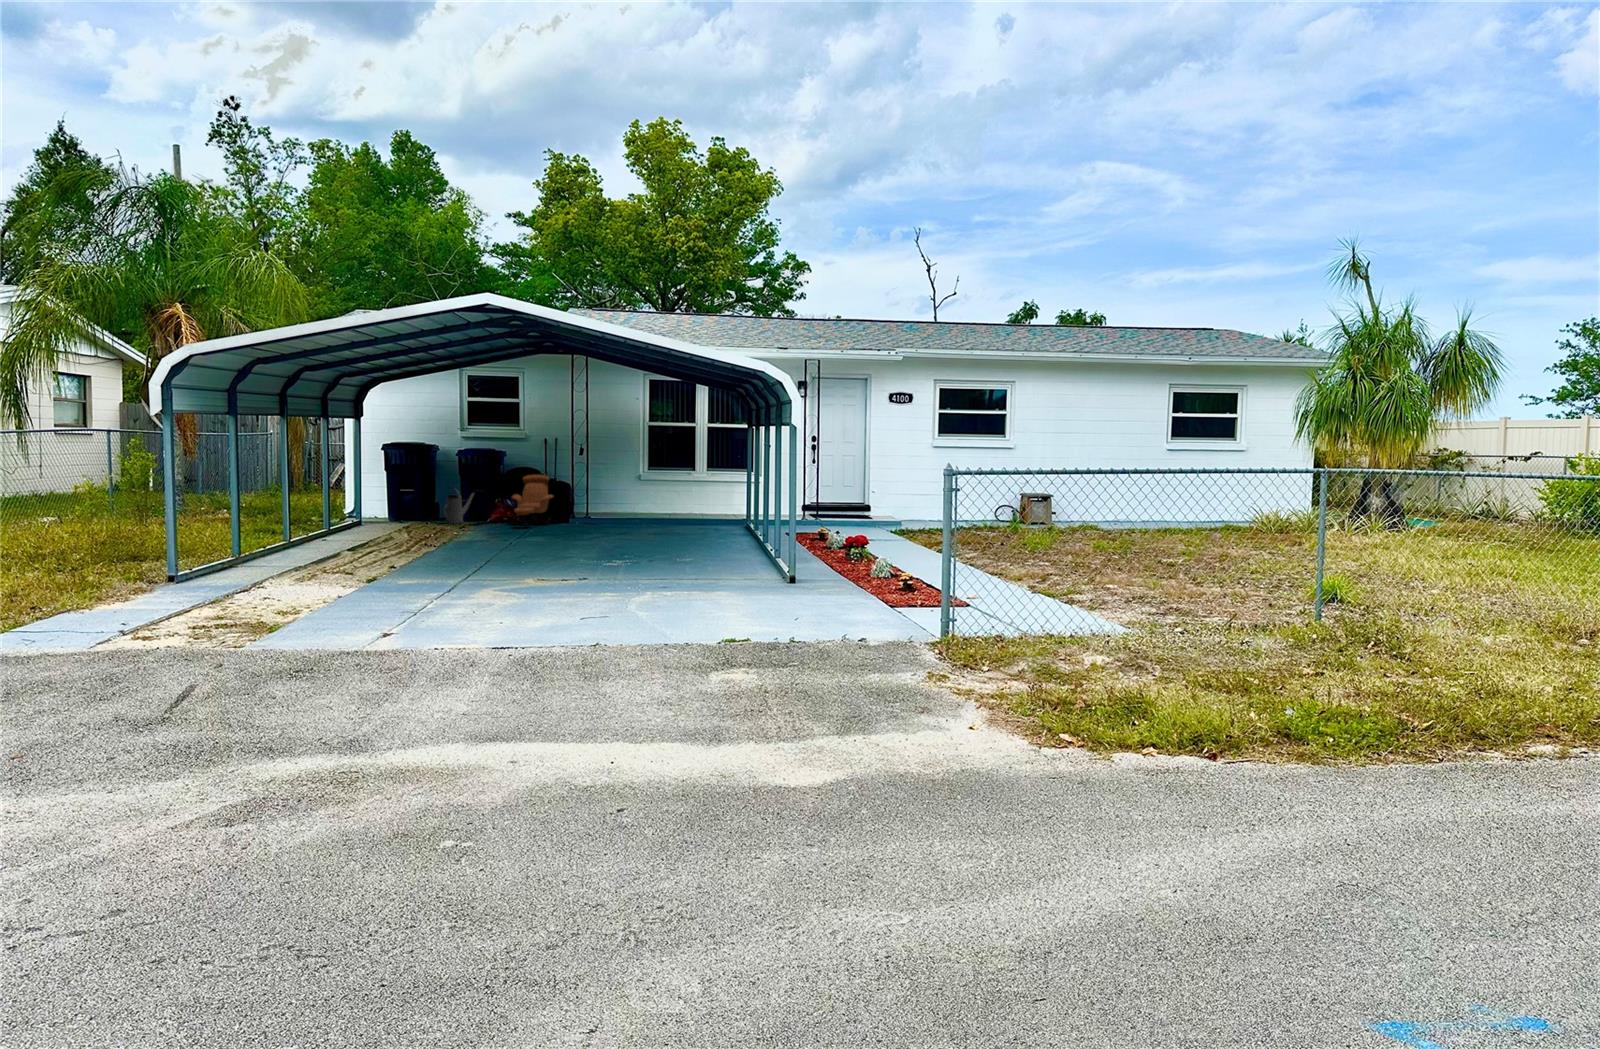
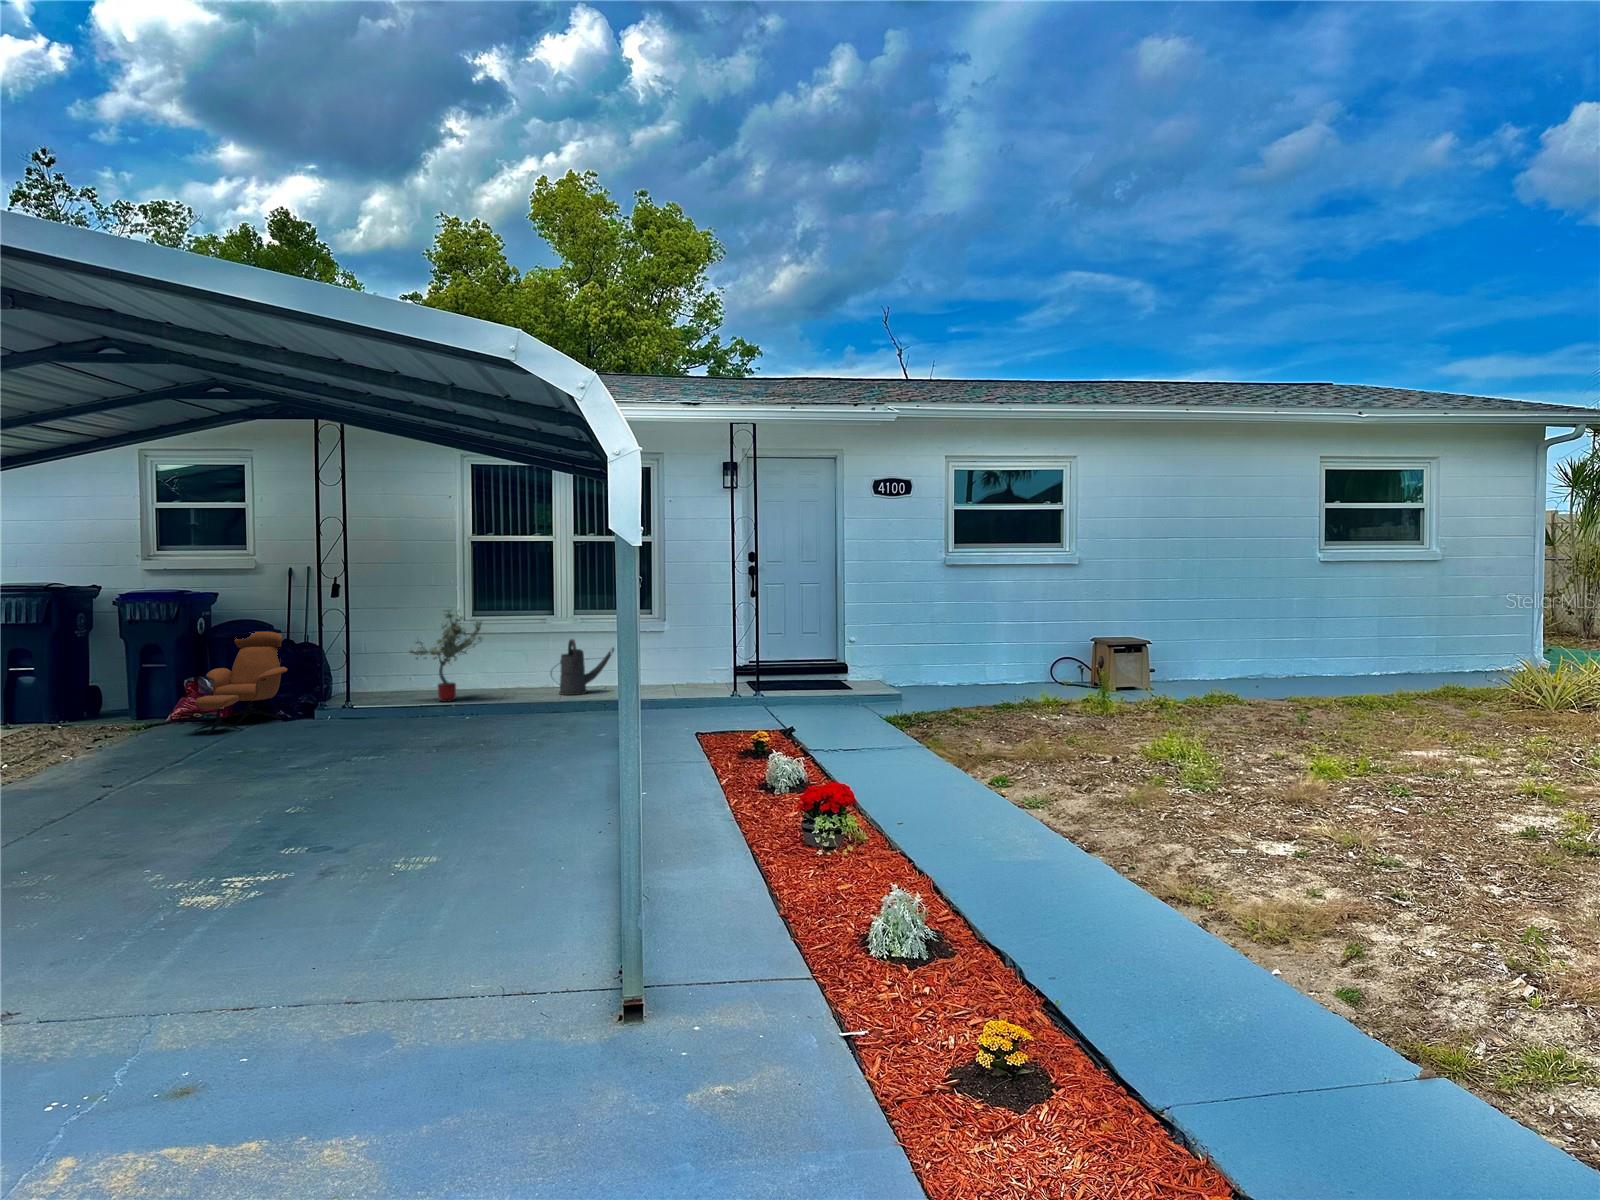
potted tree: none [613,465,658,519] -> present [409,610,482,702]
watering can: present [443,491,474,524] -> present [550,639,614,695]

